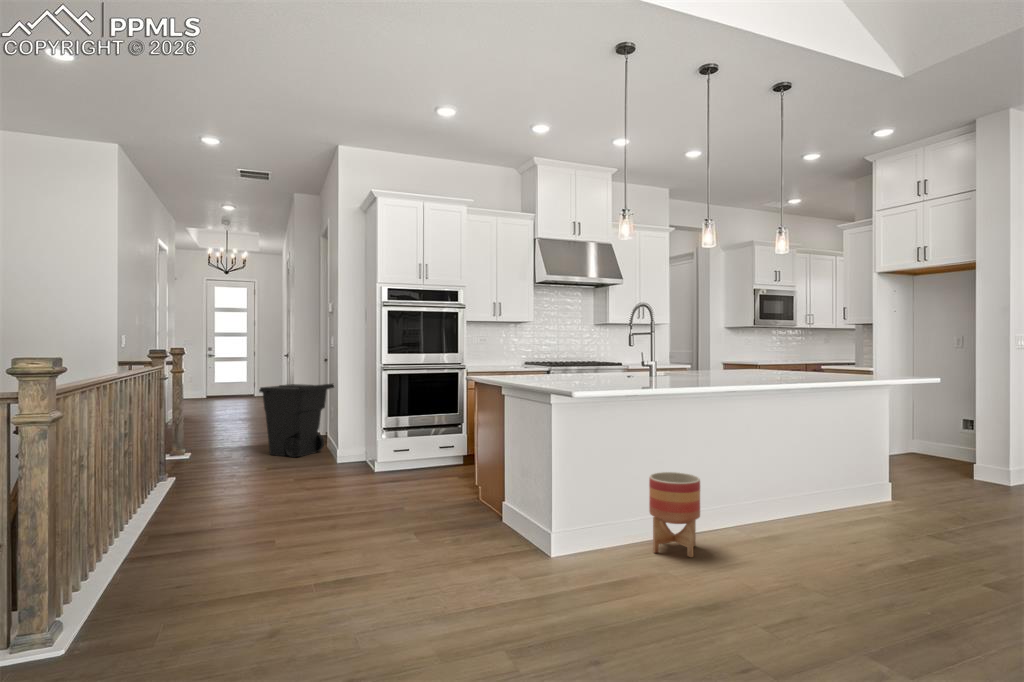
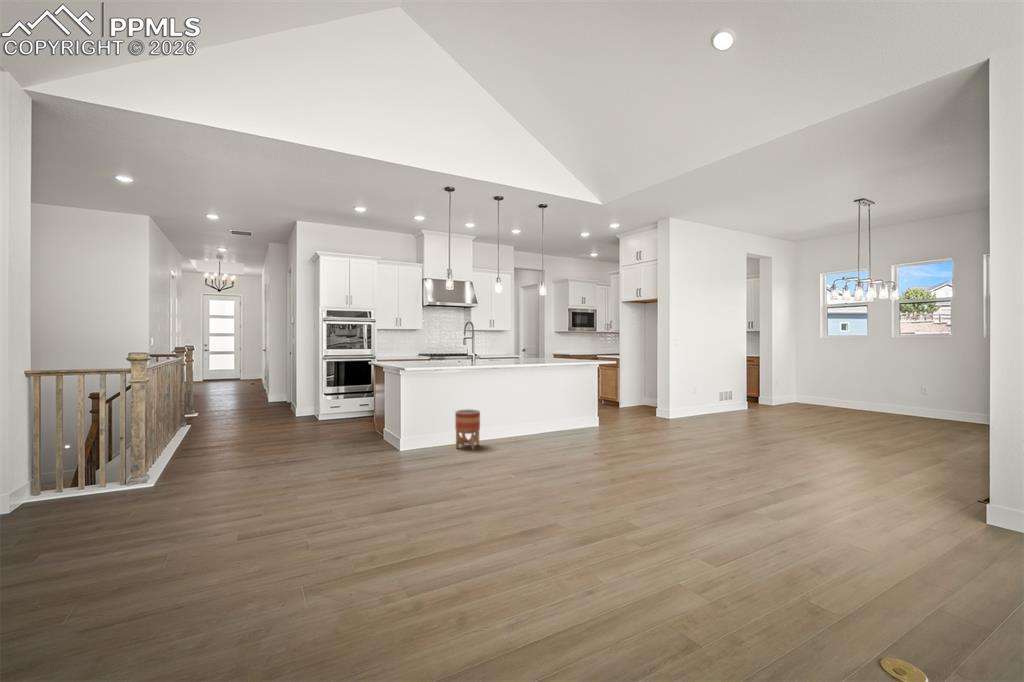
trash can: present [259,384,334,457] -> none [245,368,296,414]

